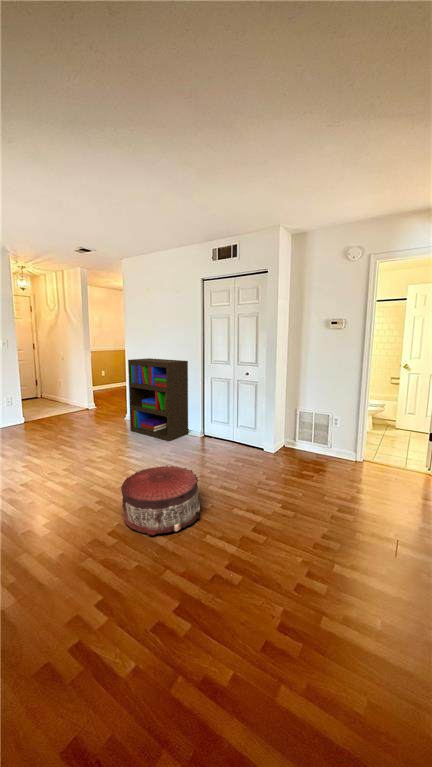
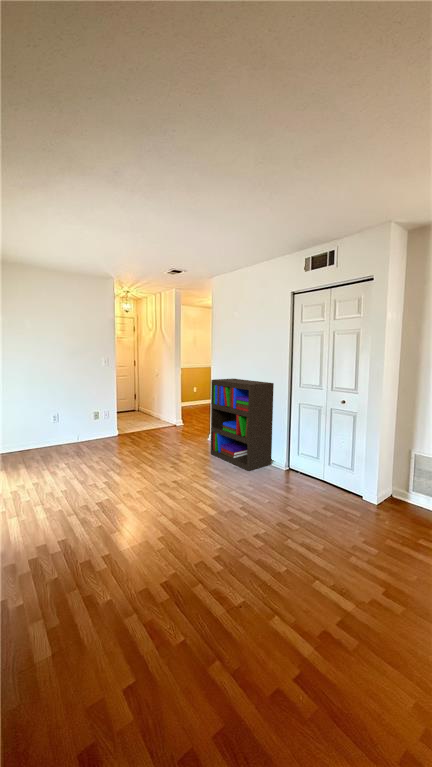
pouf: present [121,466,200,535] -> none [179,508,271,602]

